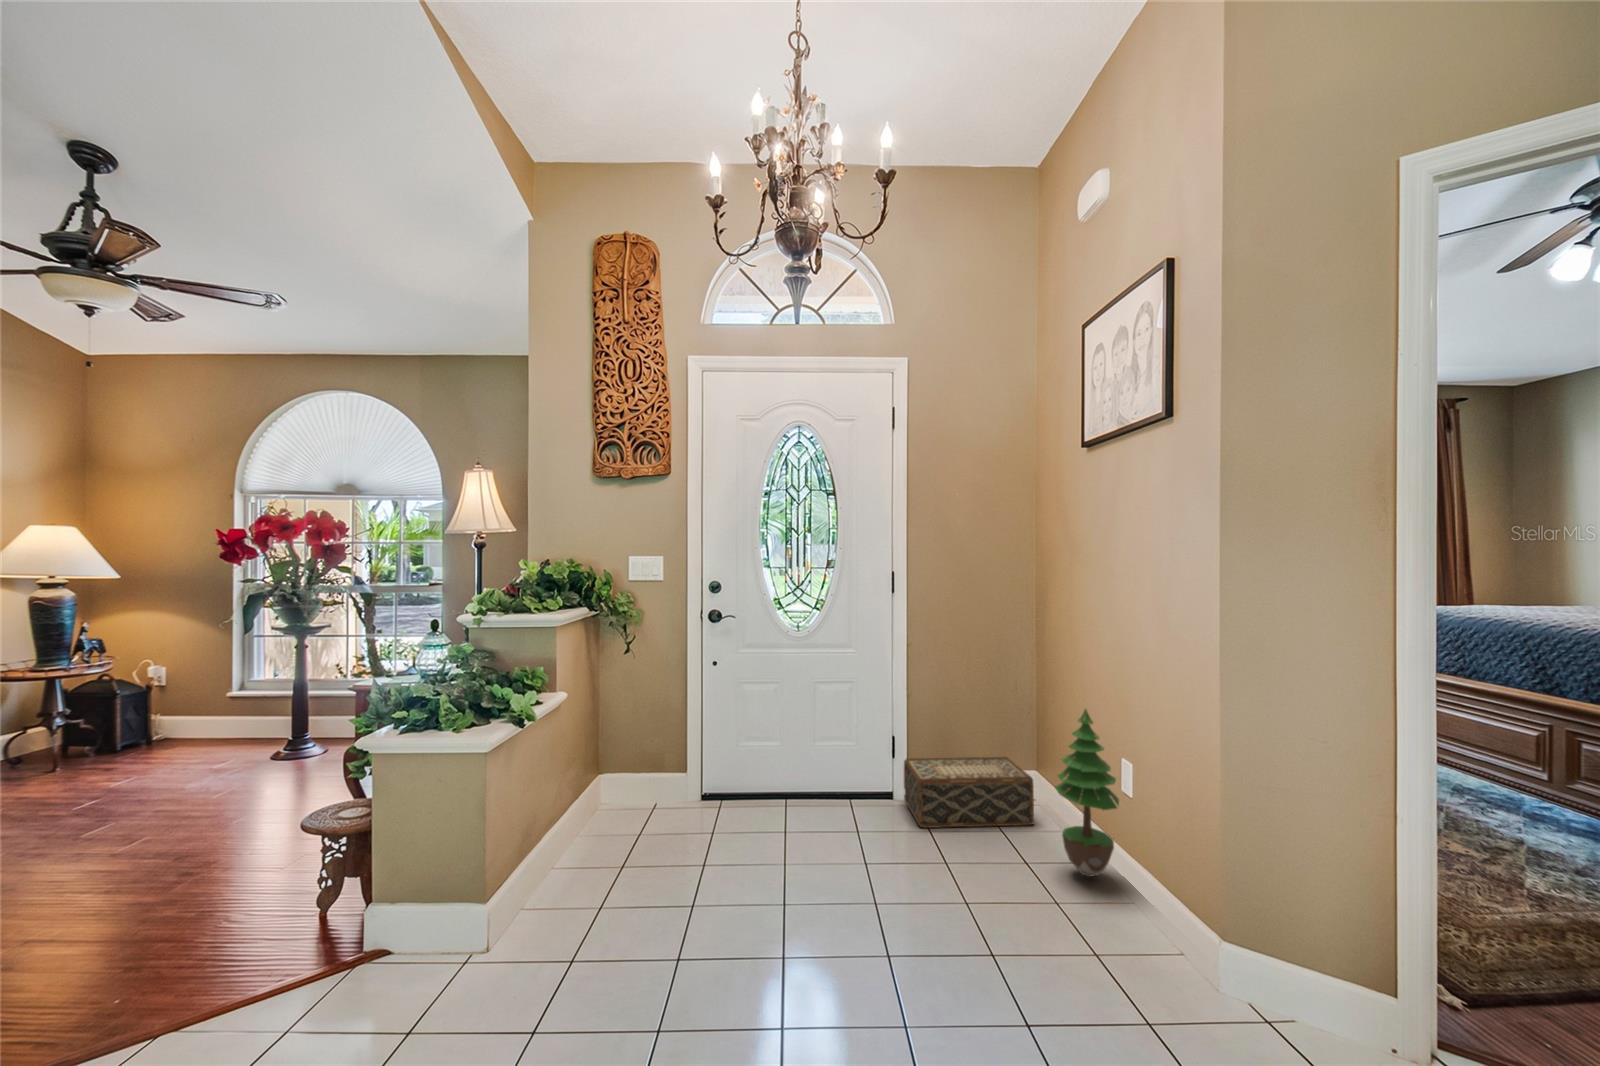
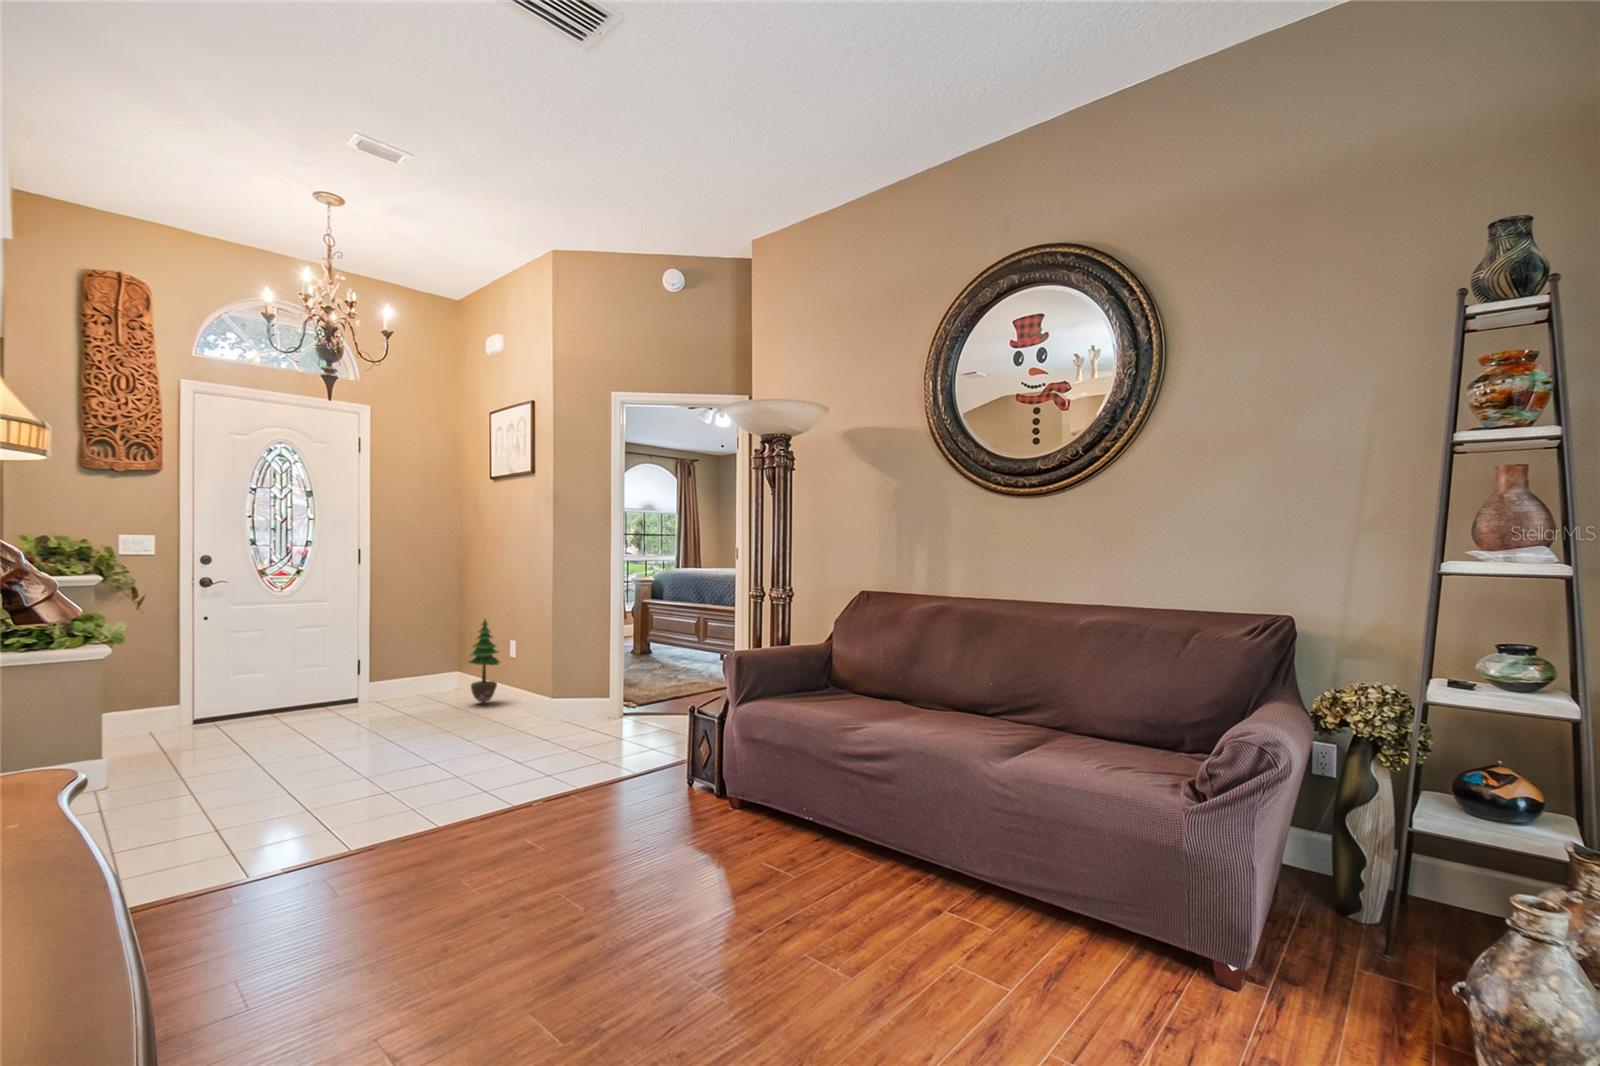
woven basket: present [904,757,1034,828] -> none [366,664,455,707]

